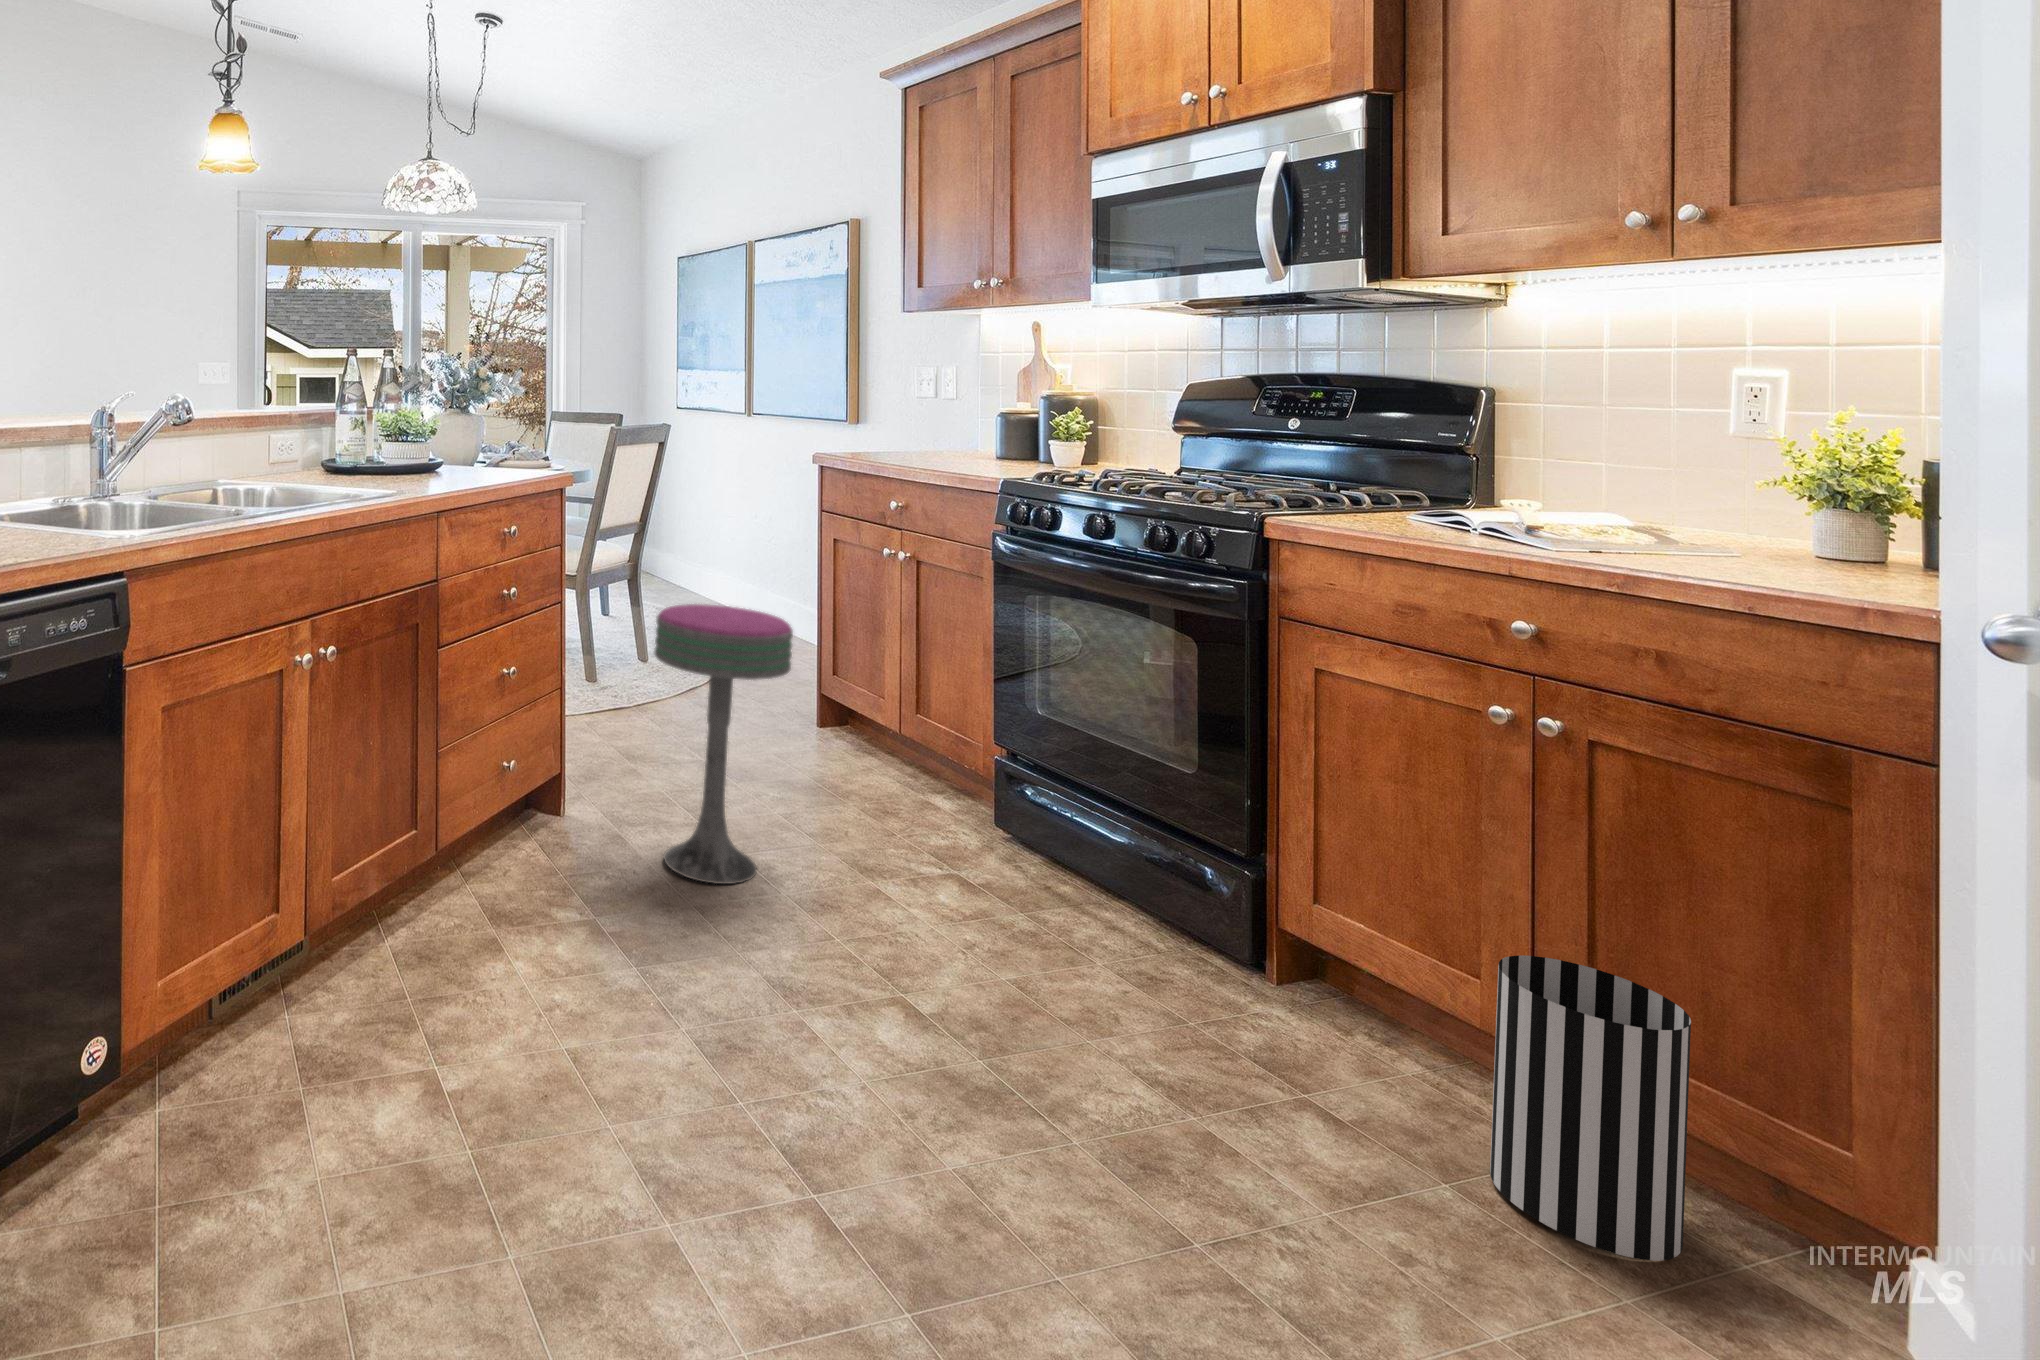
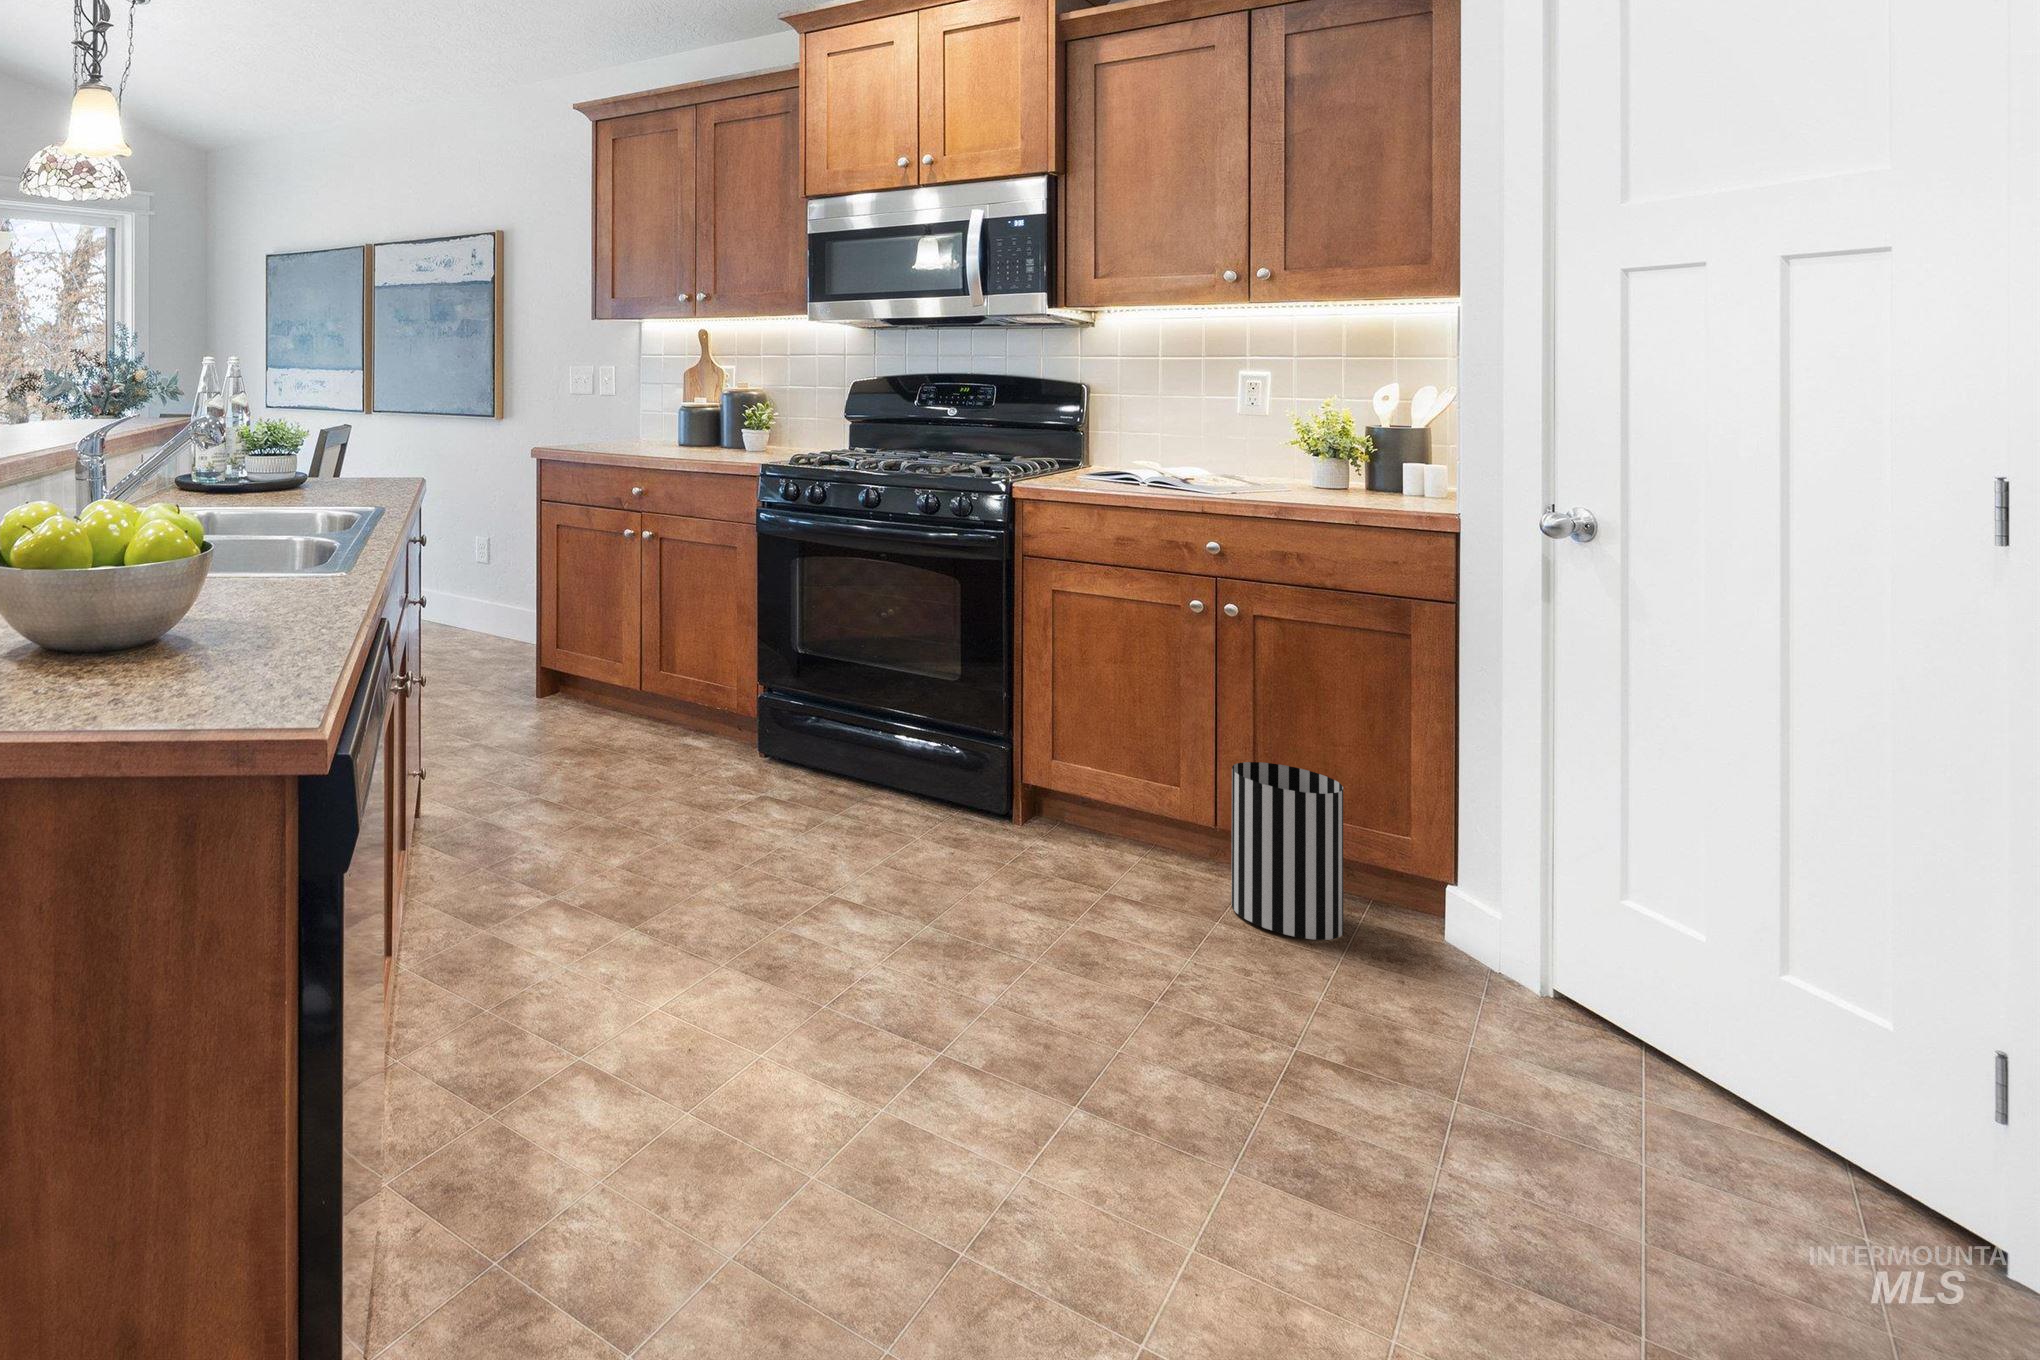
bar stool: present [654,604,793,884] -> none [537,600,662,858]

